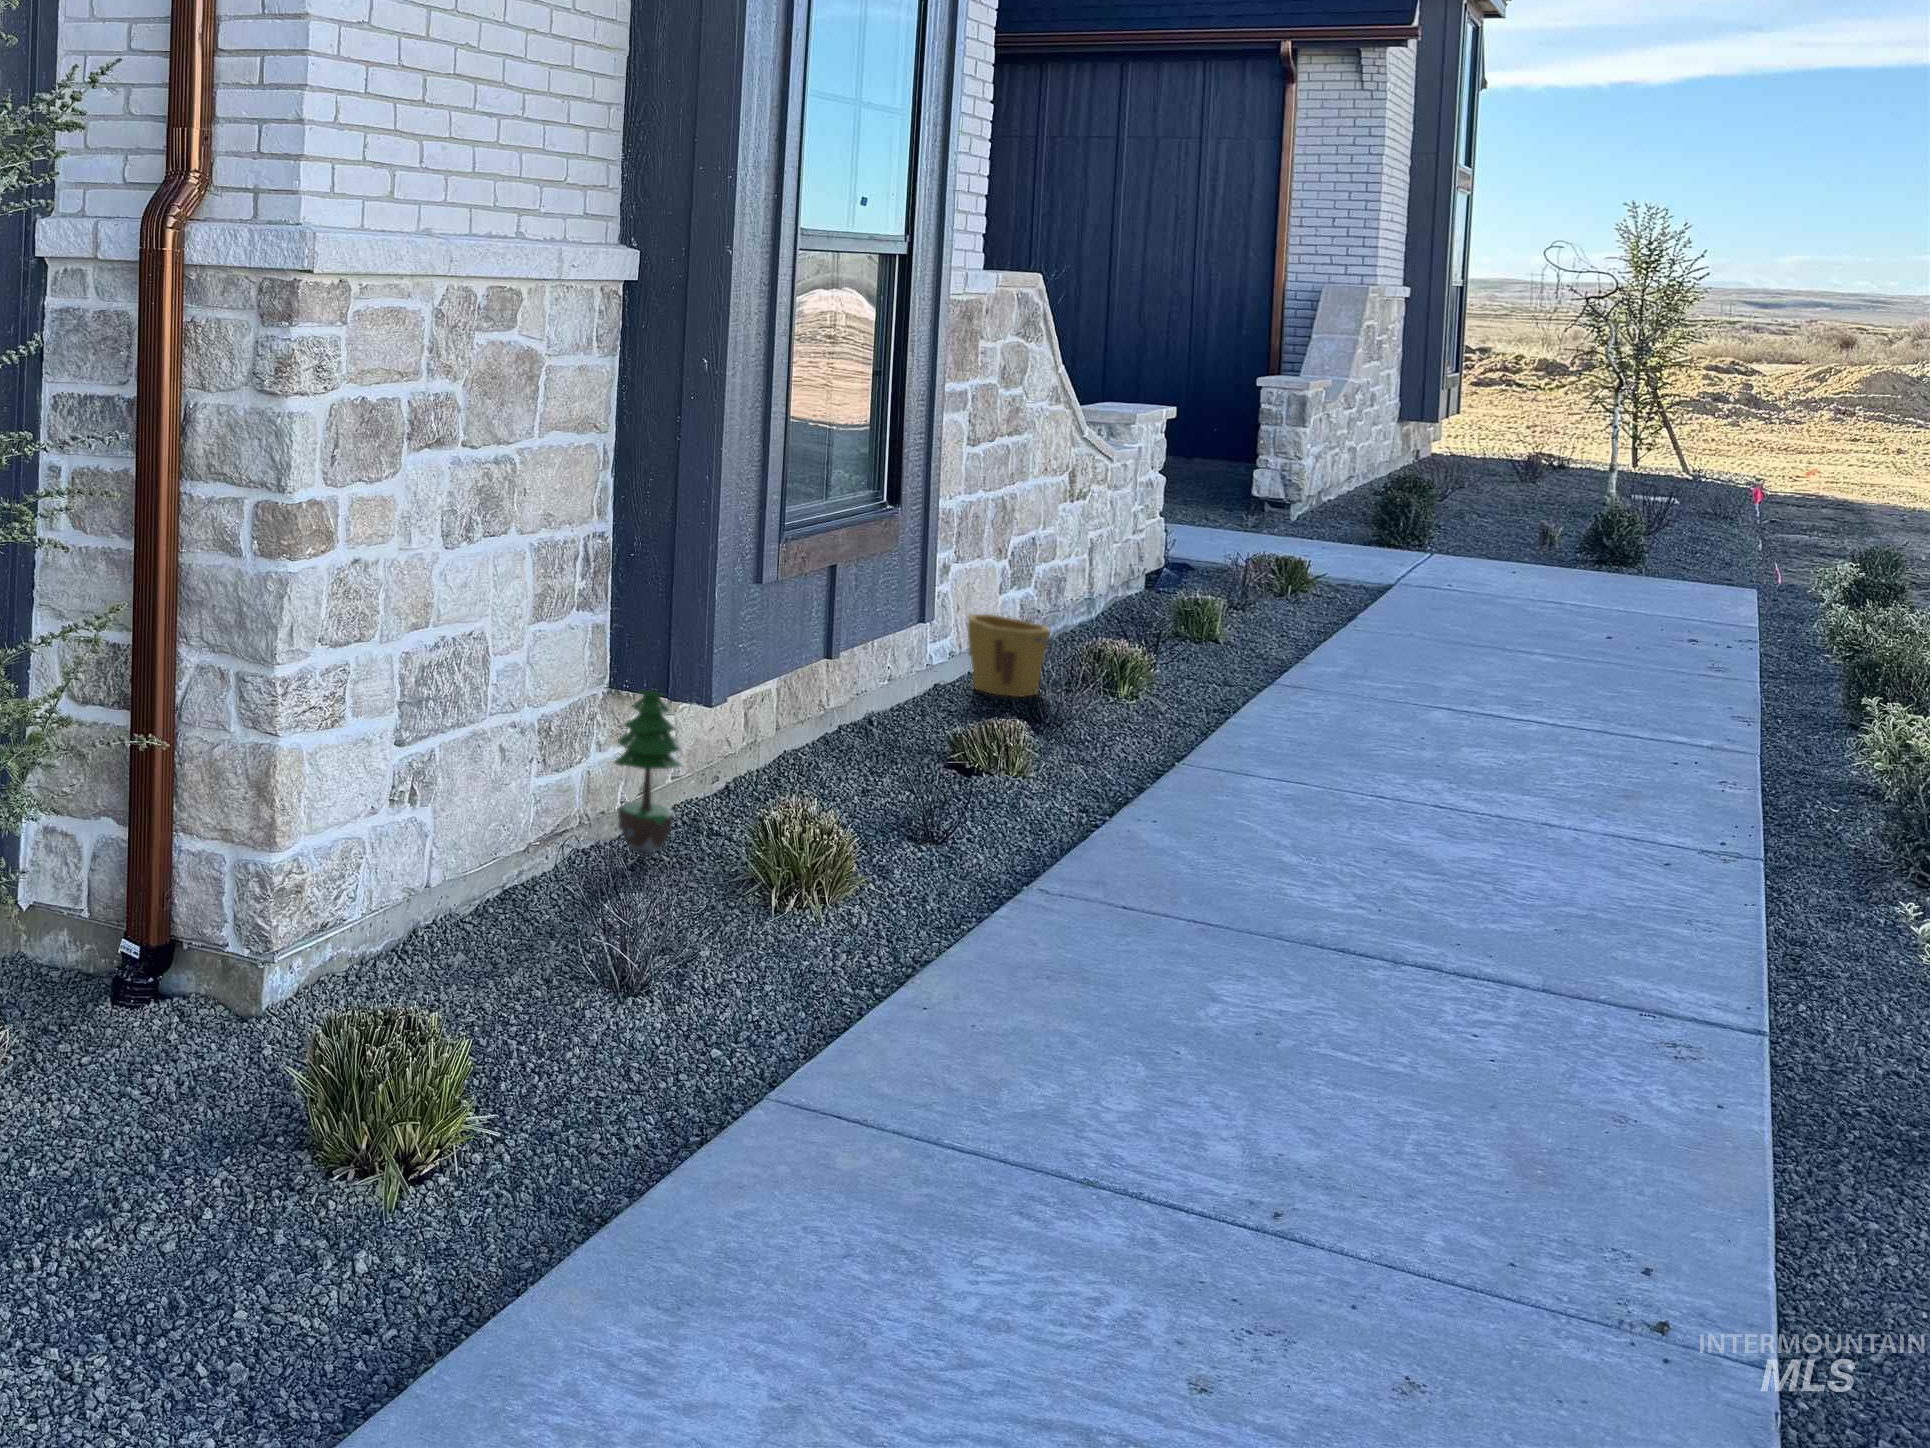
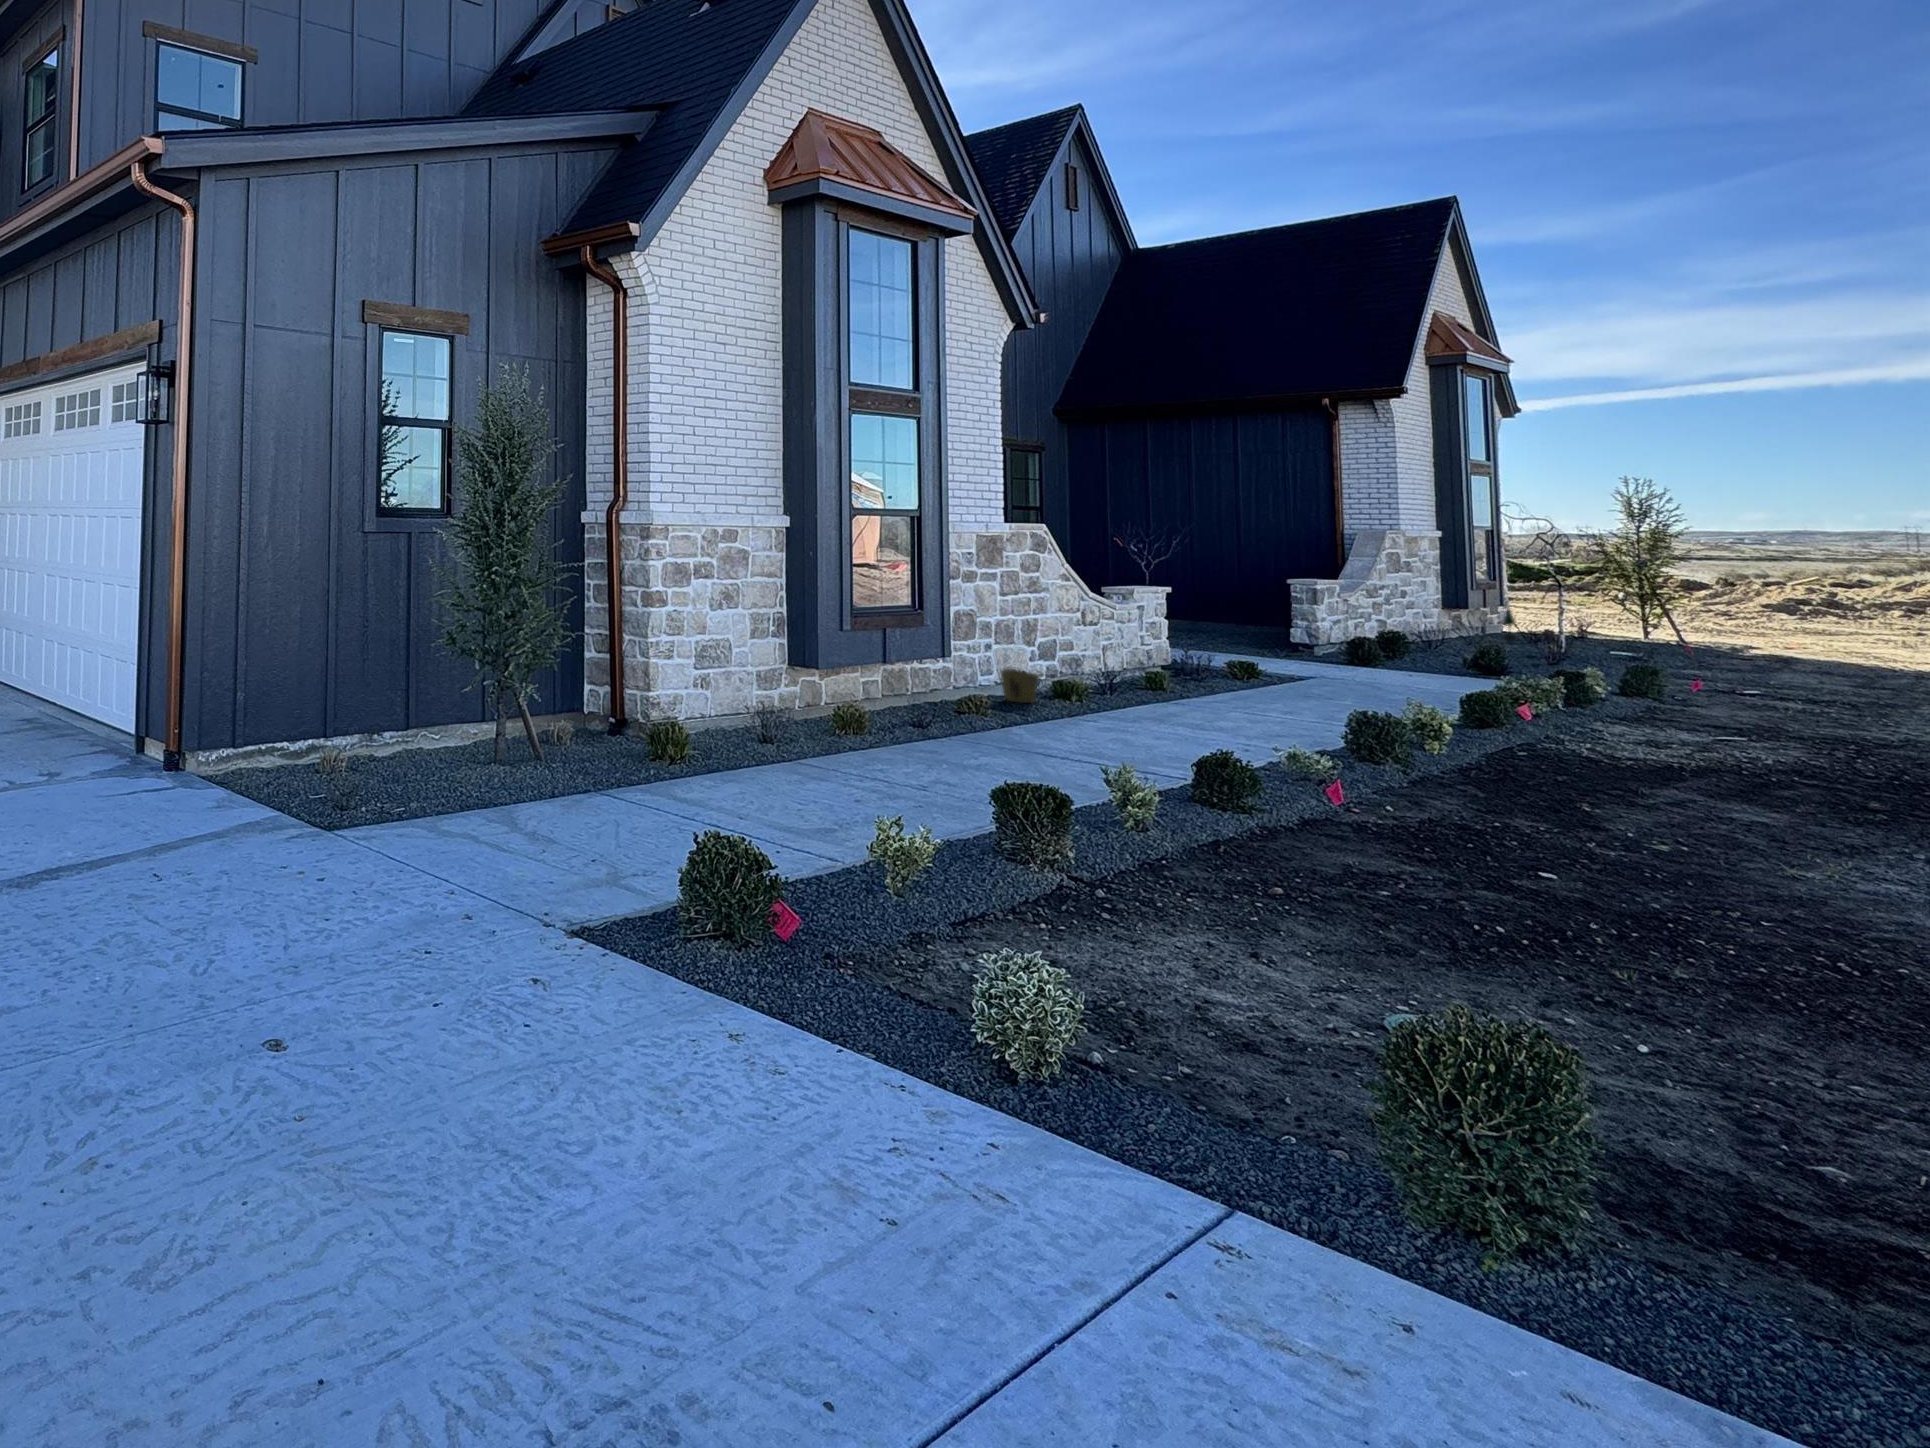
potted tree: present [614,690,683,857] -> present [1503,608,1517,643]

